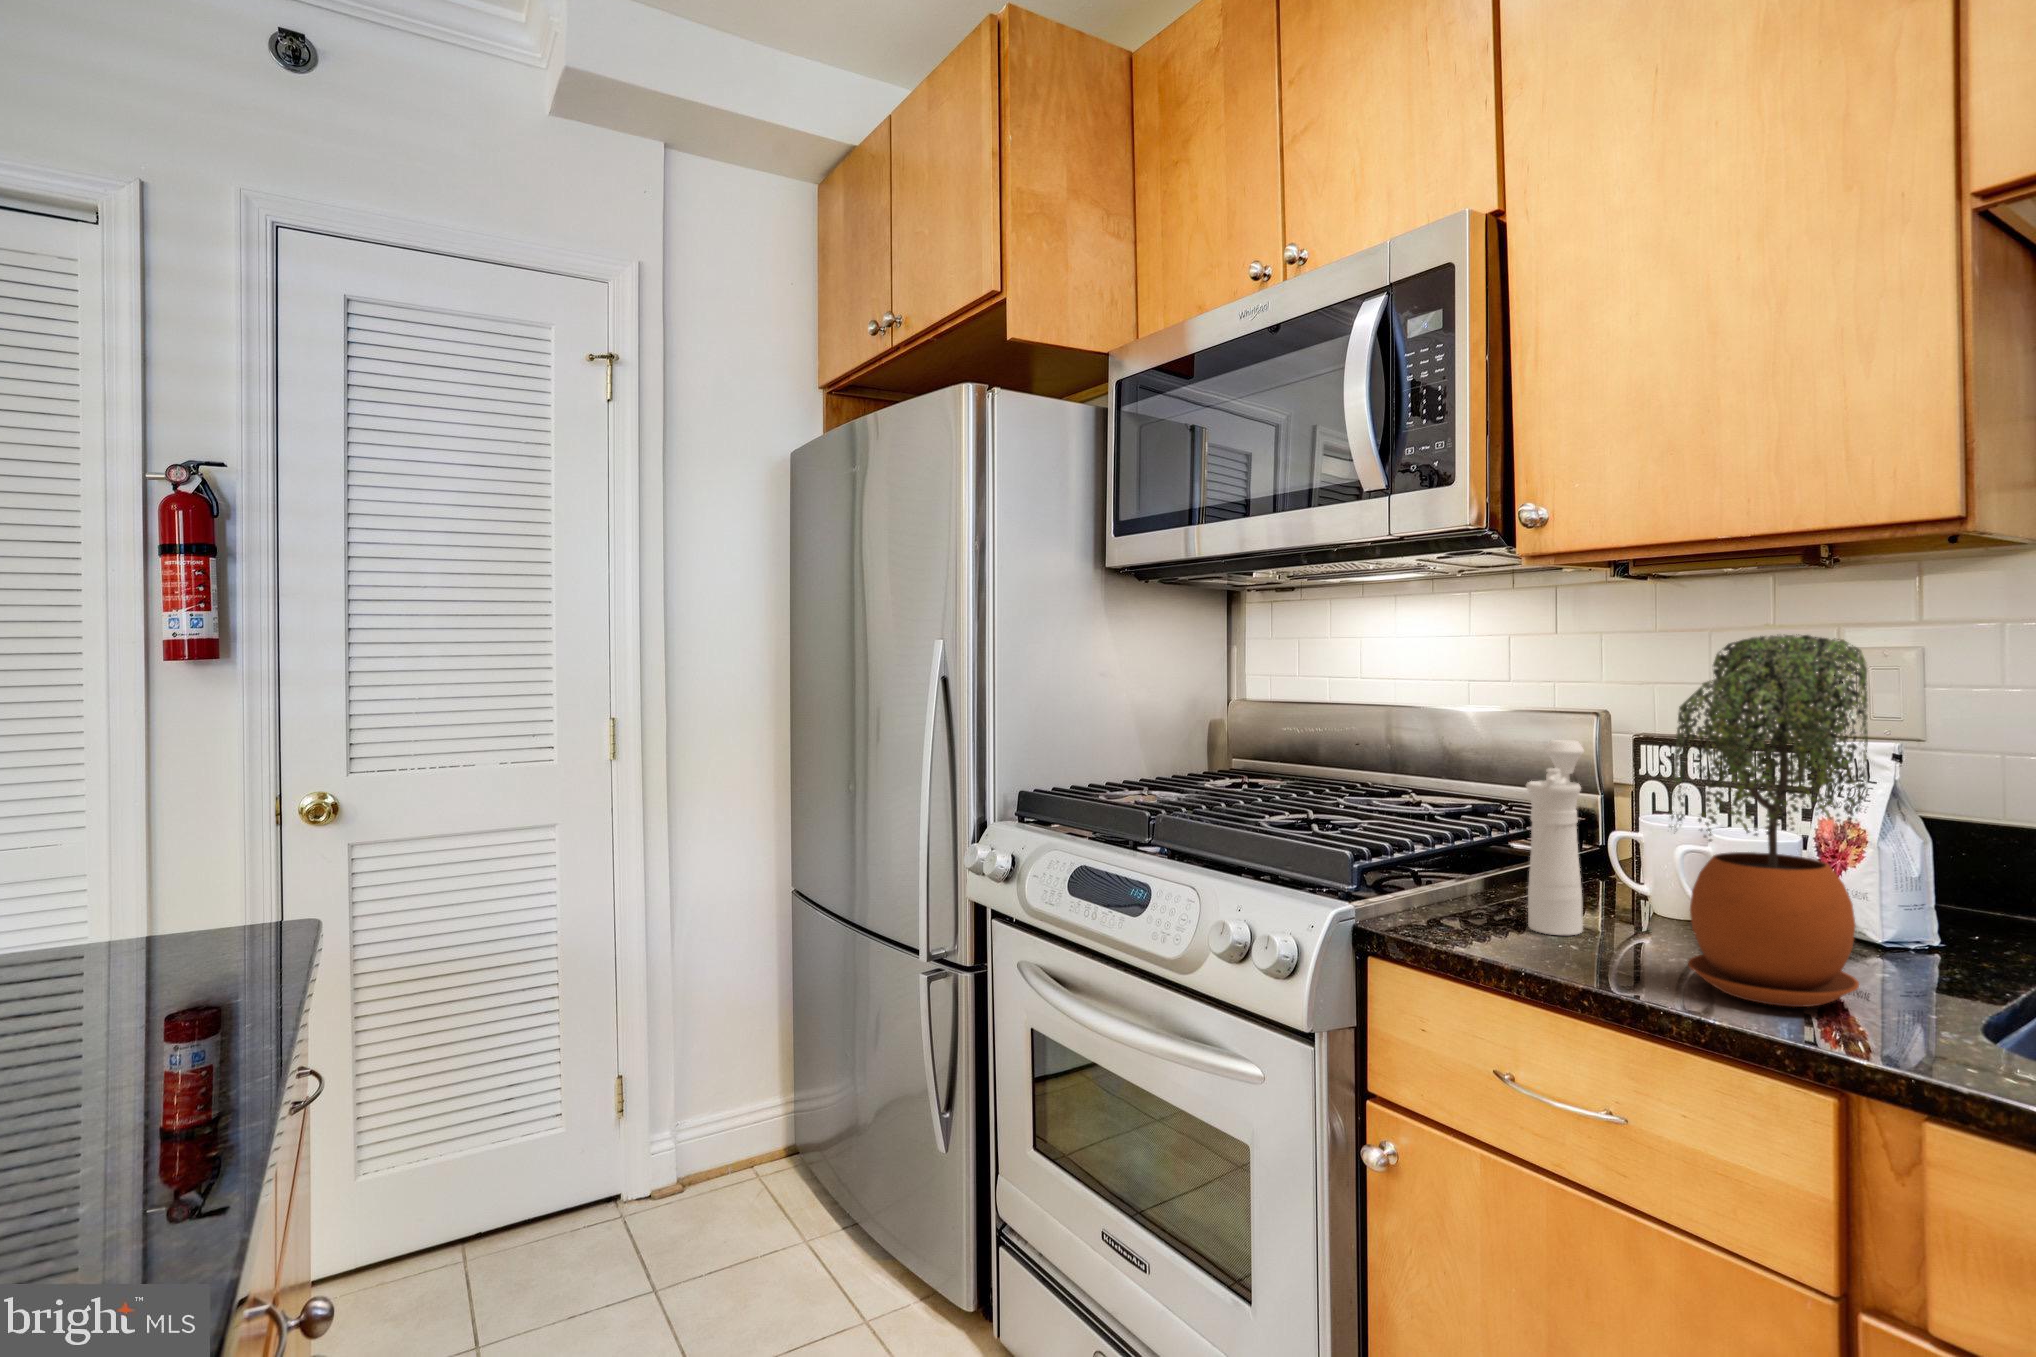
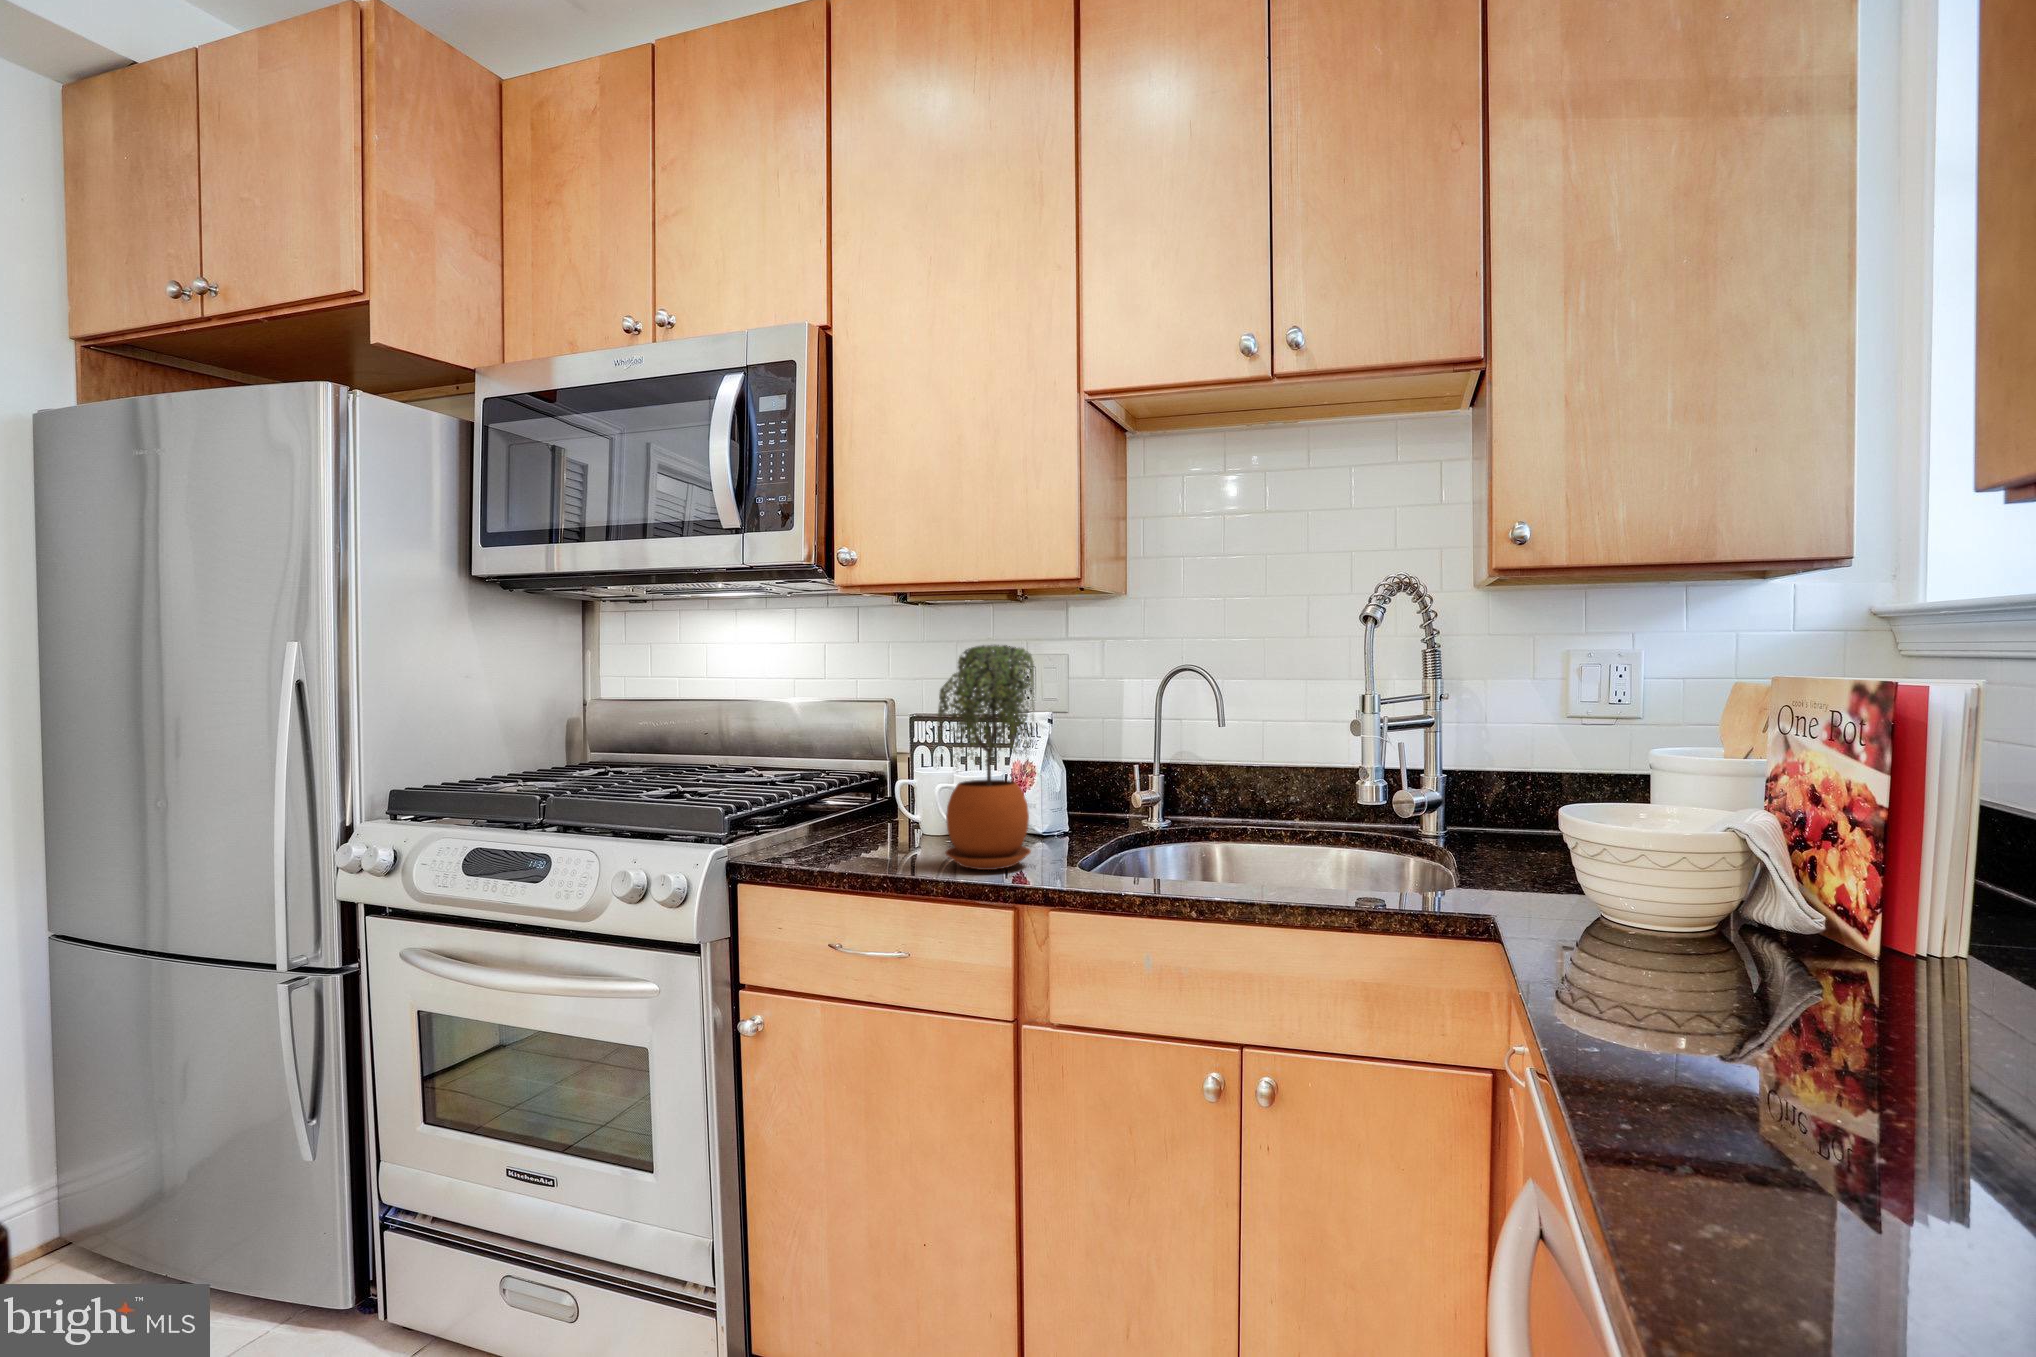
pepper mill: present [1526,740,1584,935] -> none [846,718,882,852]

